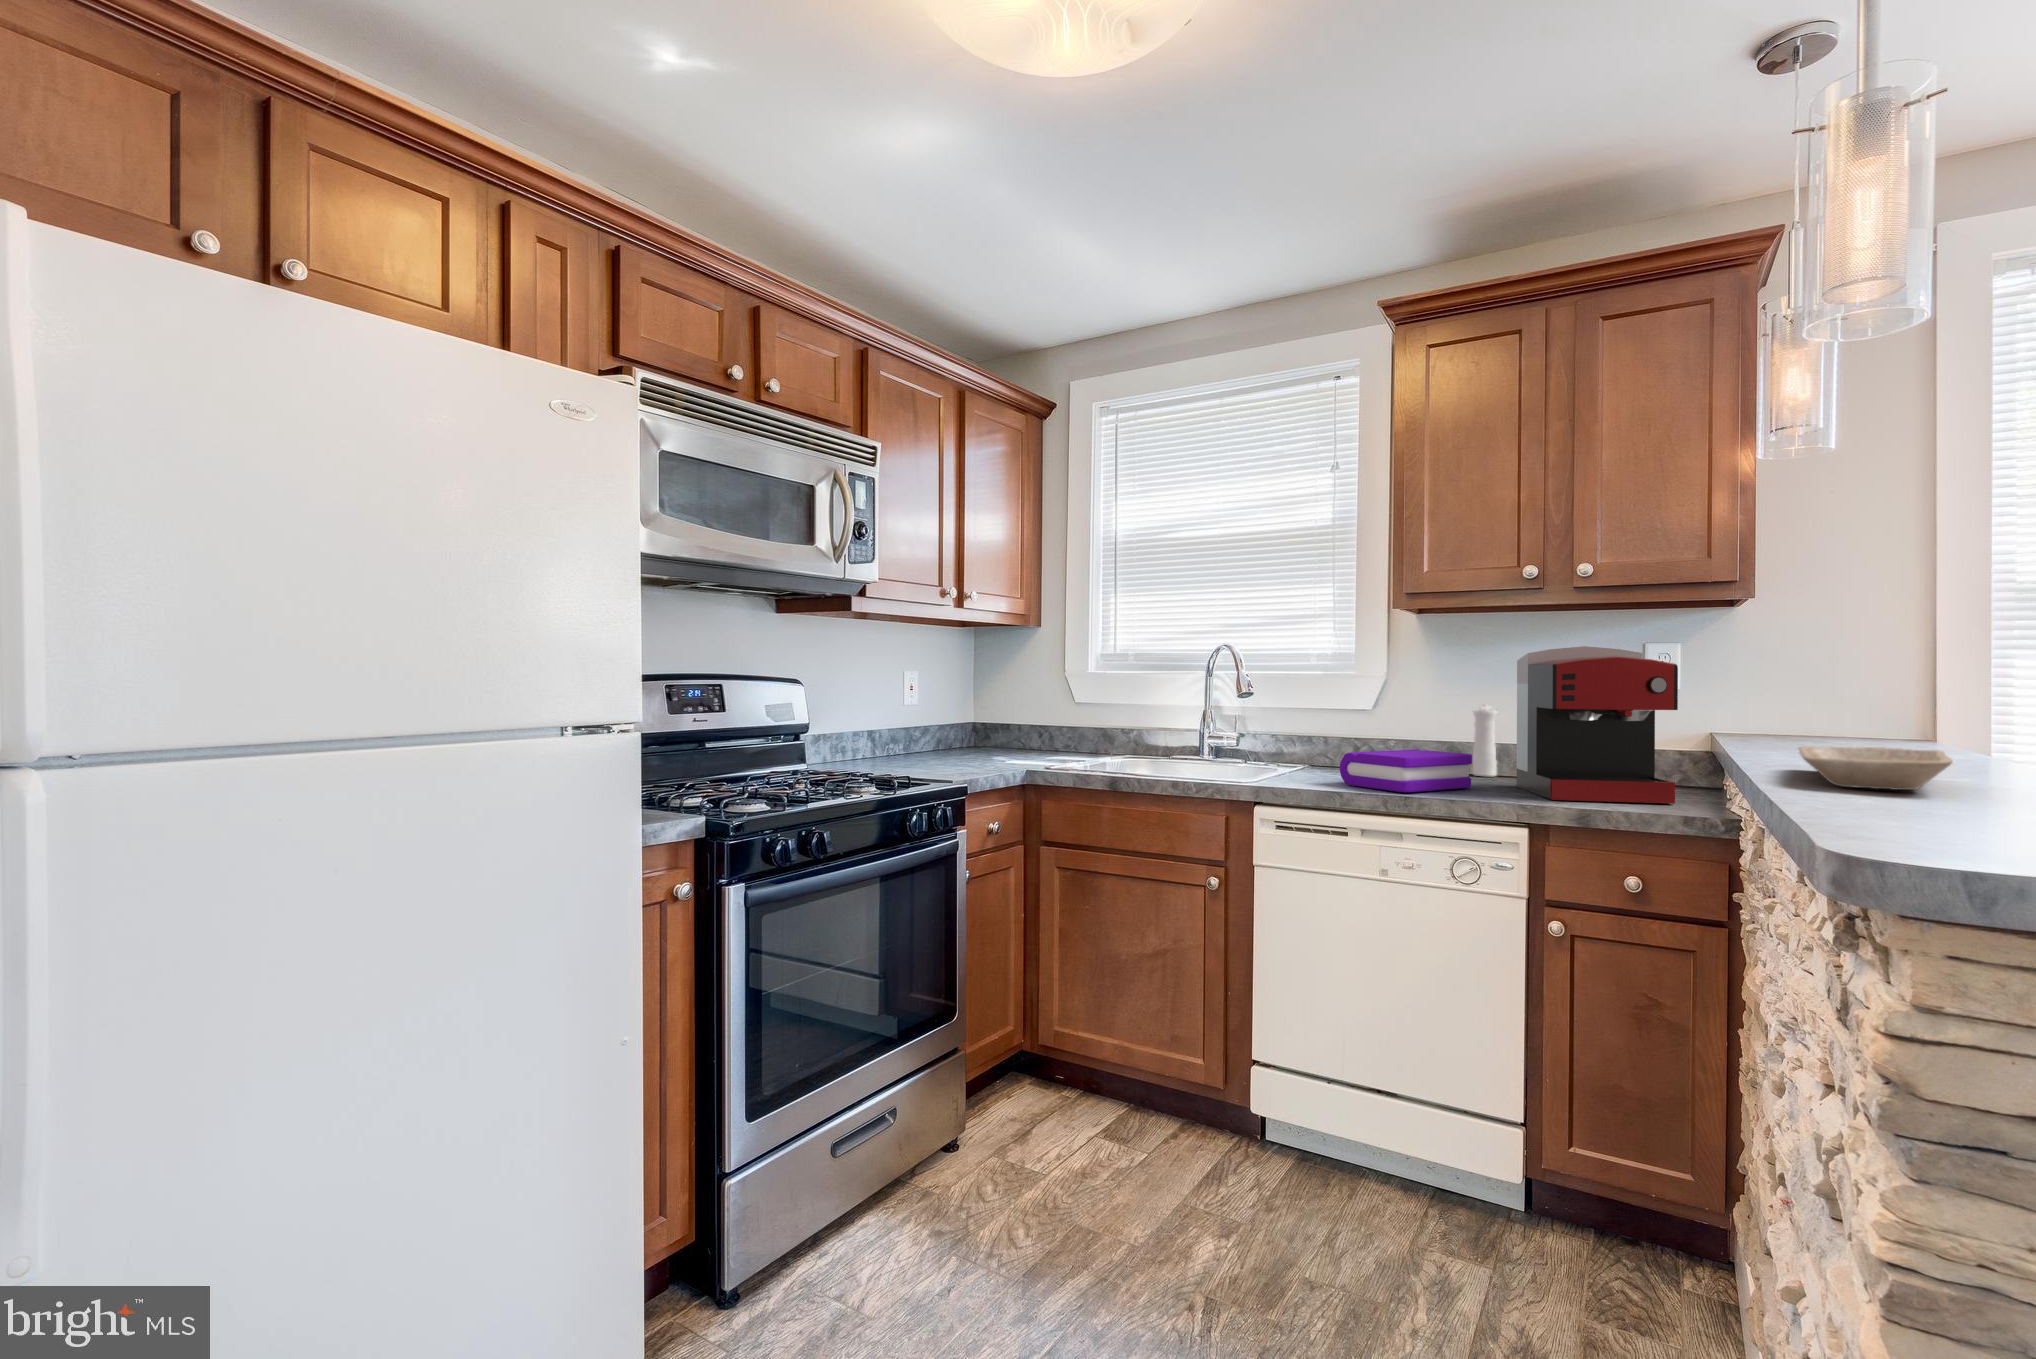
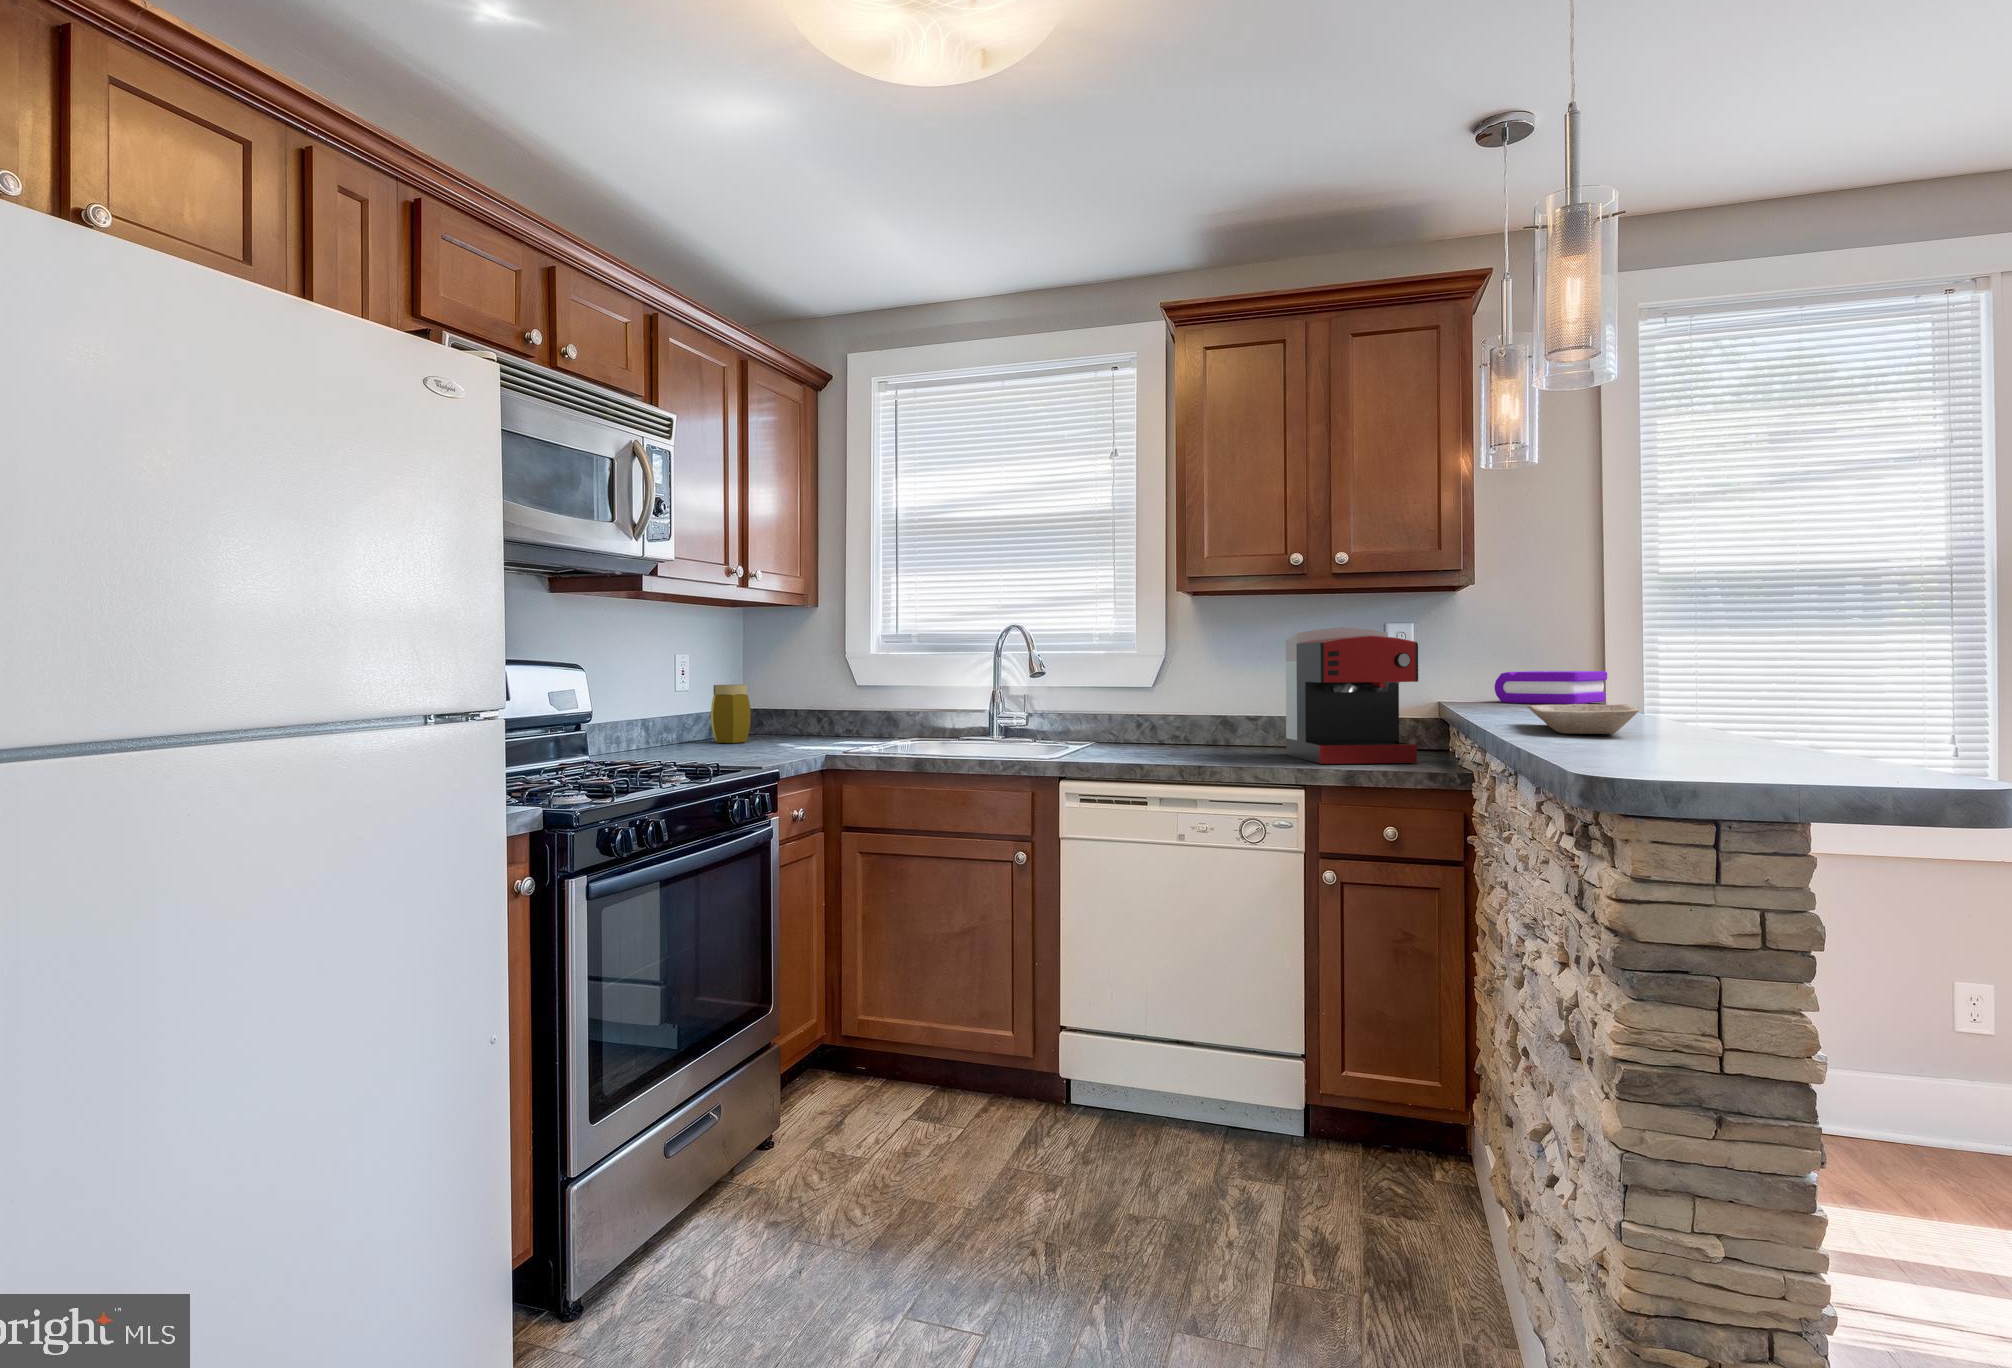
jar: none [928,697,964,753] -> present [711,684,751,743]
pepper mill: present [1473,704,1499,776] -> none [1245,672,1275,747]
book: present [1340,749,1473,792] -> present [1495,671,1607,704]

